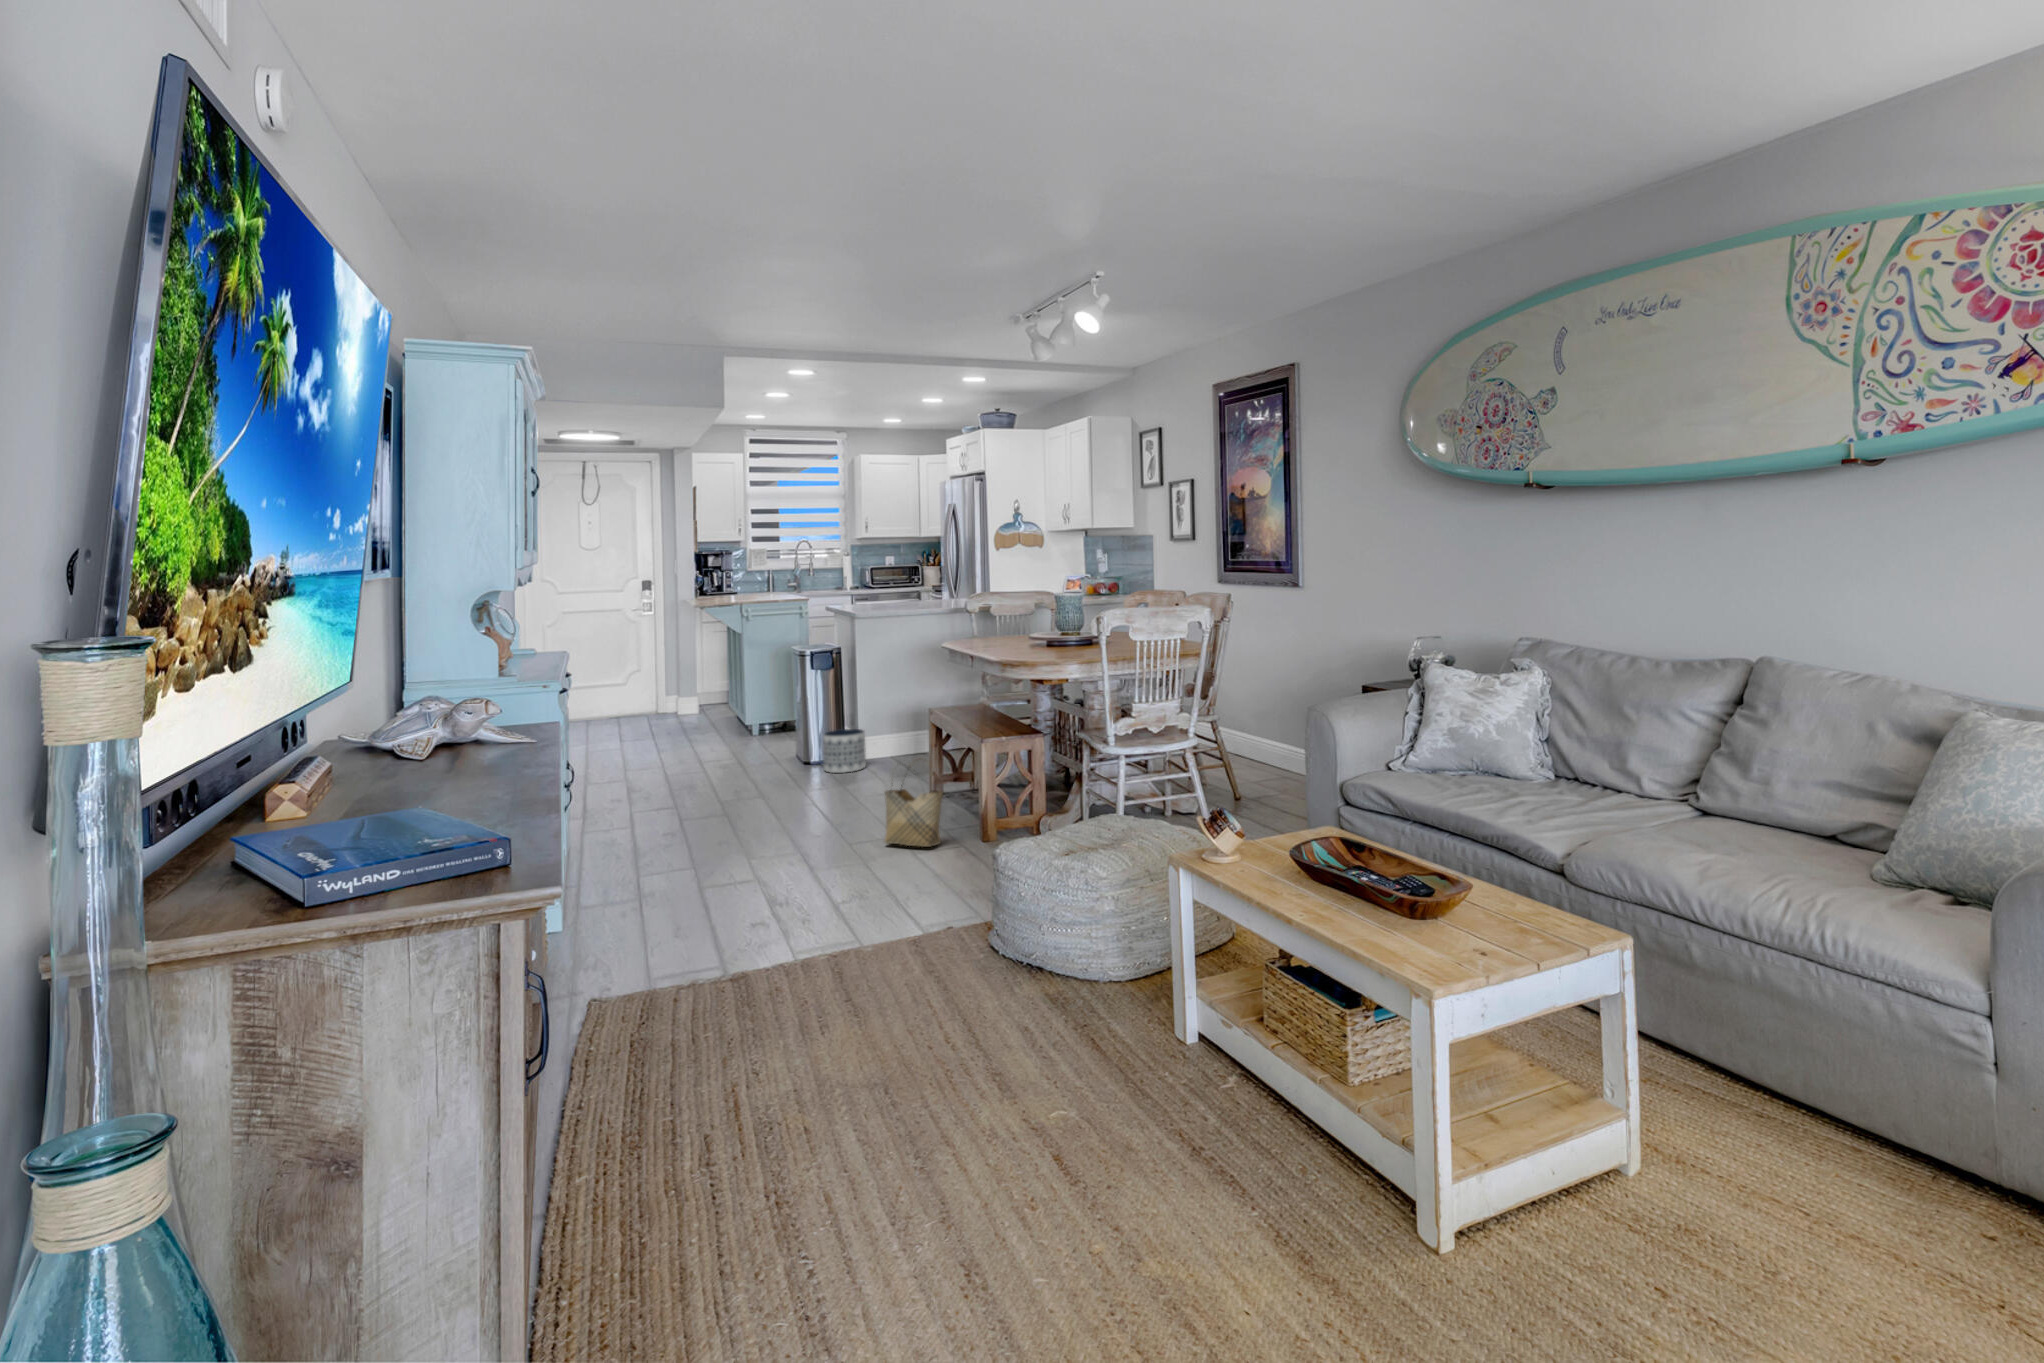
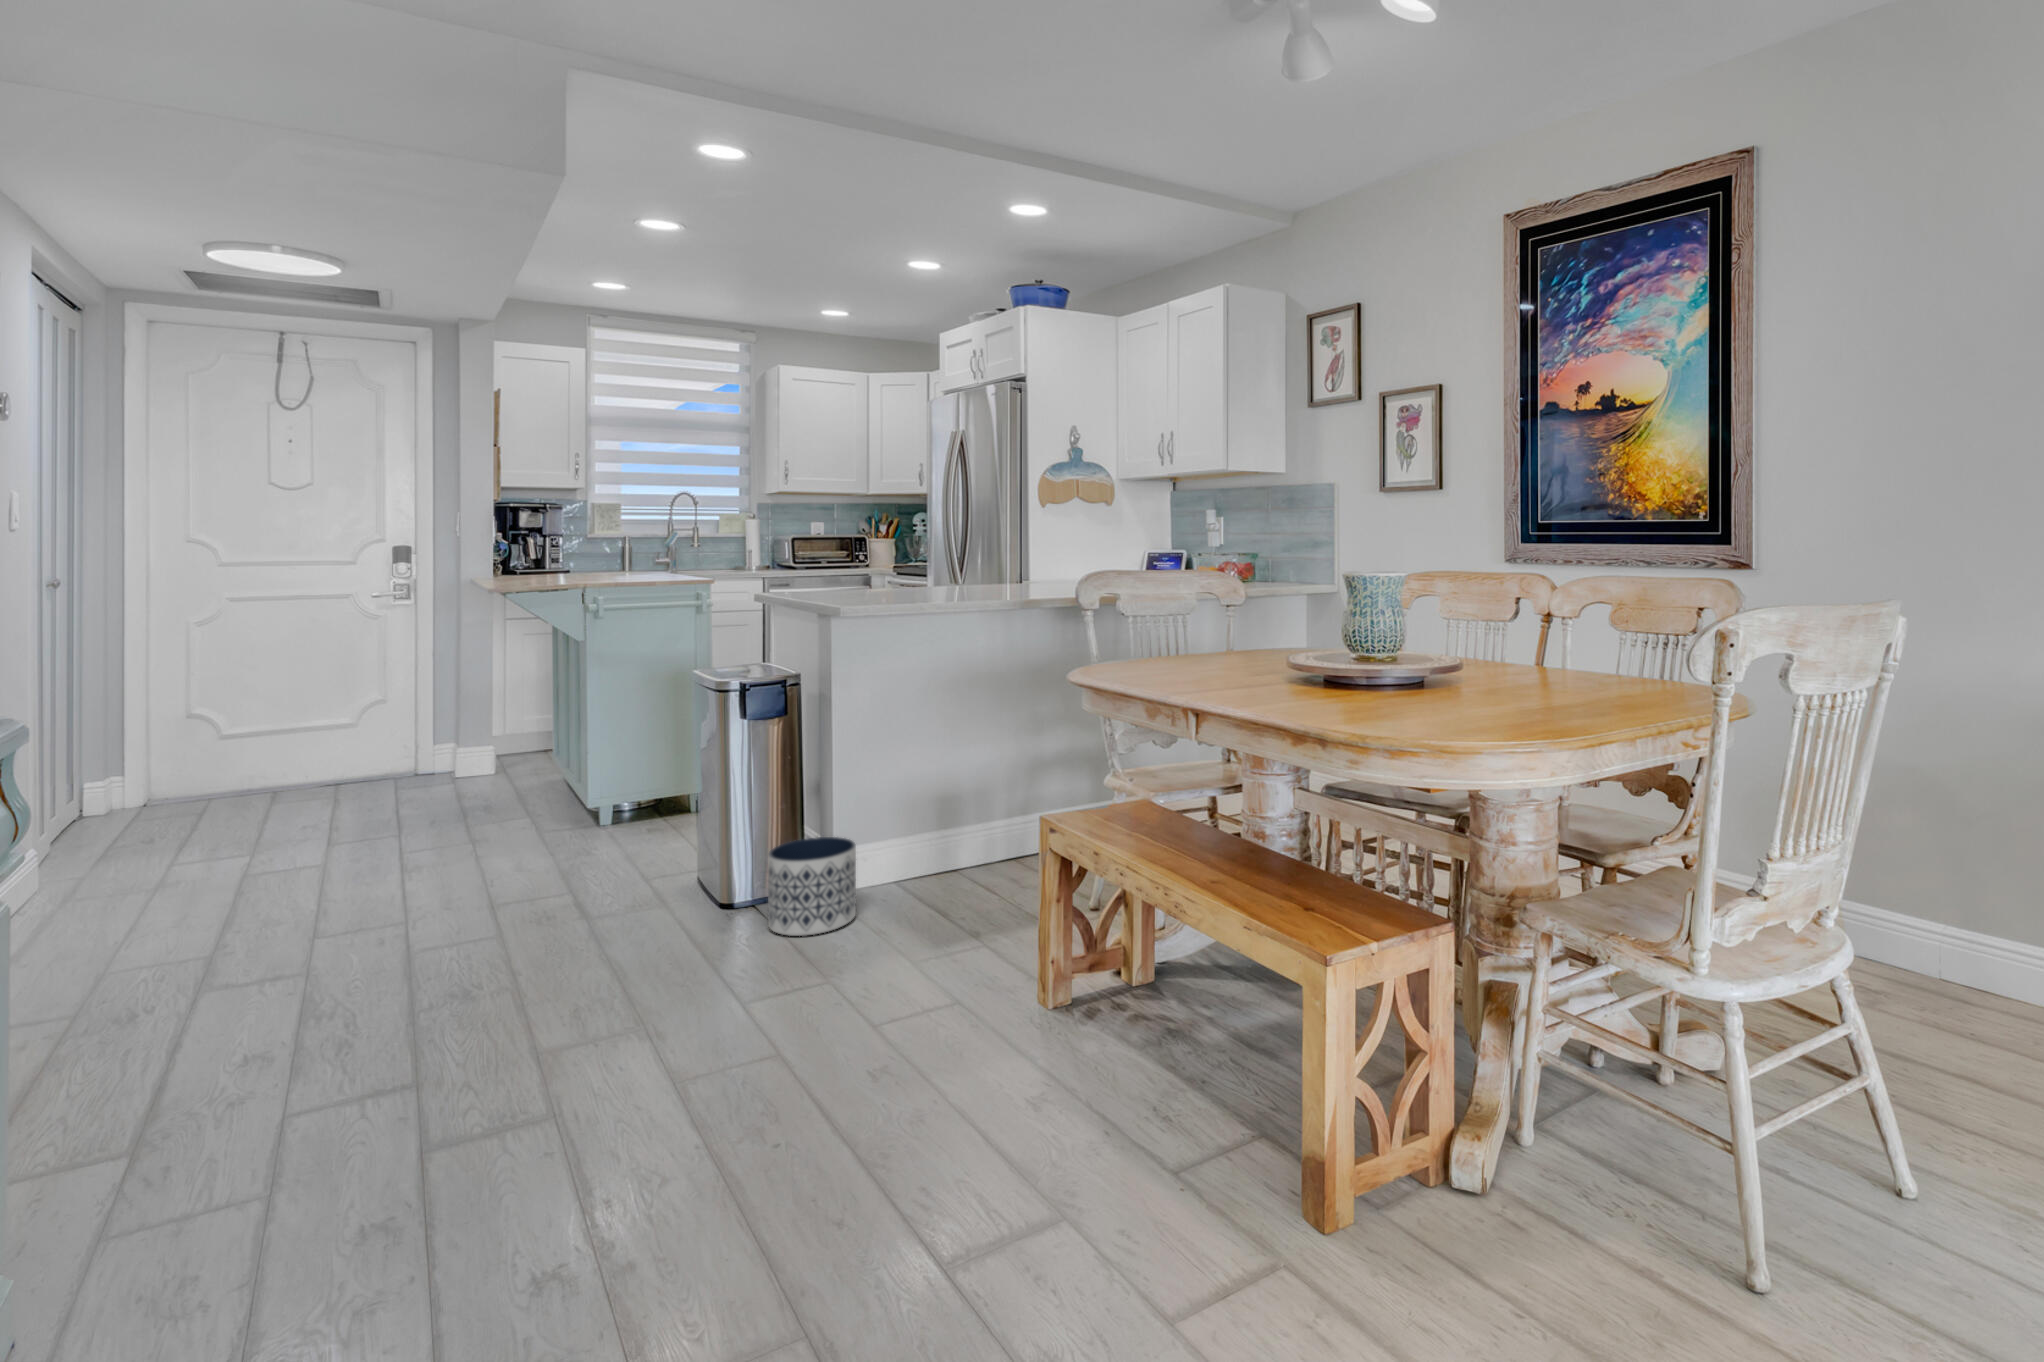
woven basket: present [885,761,943,847] -> none [1040,1003,1211,1275]

